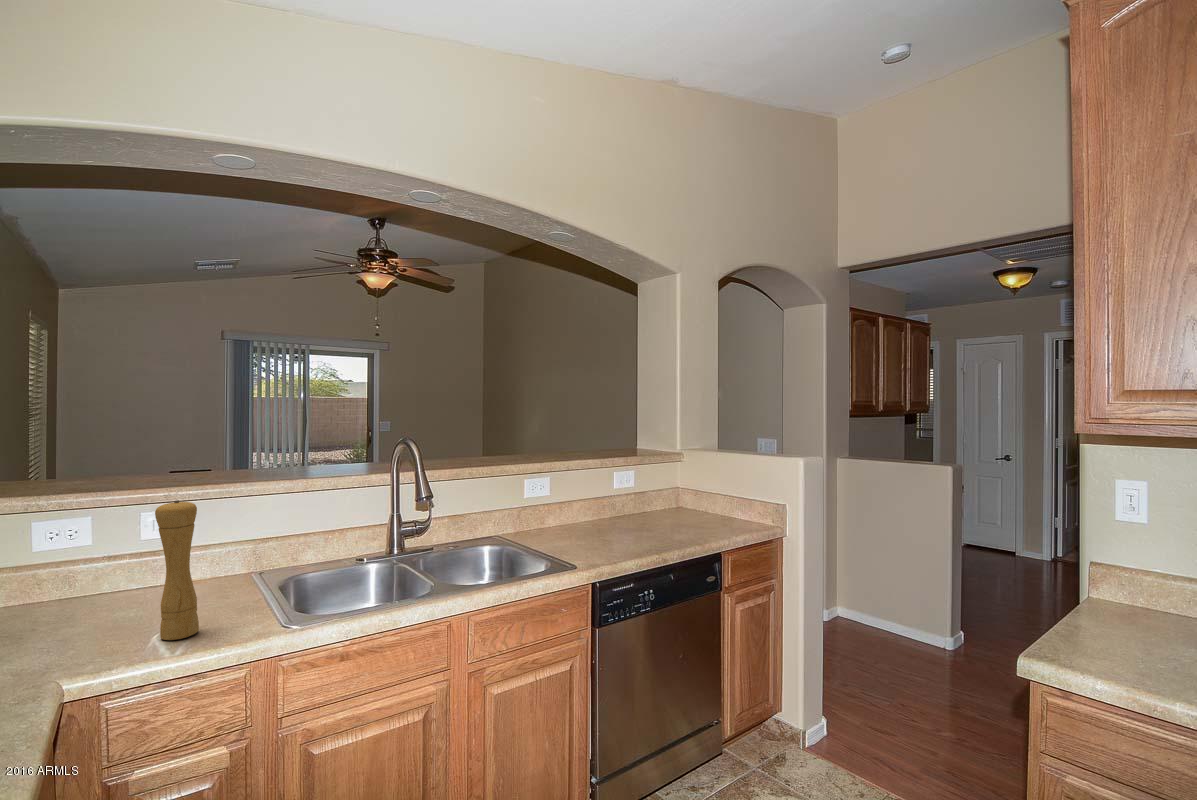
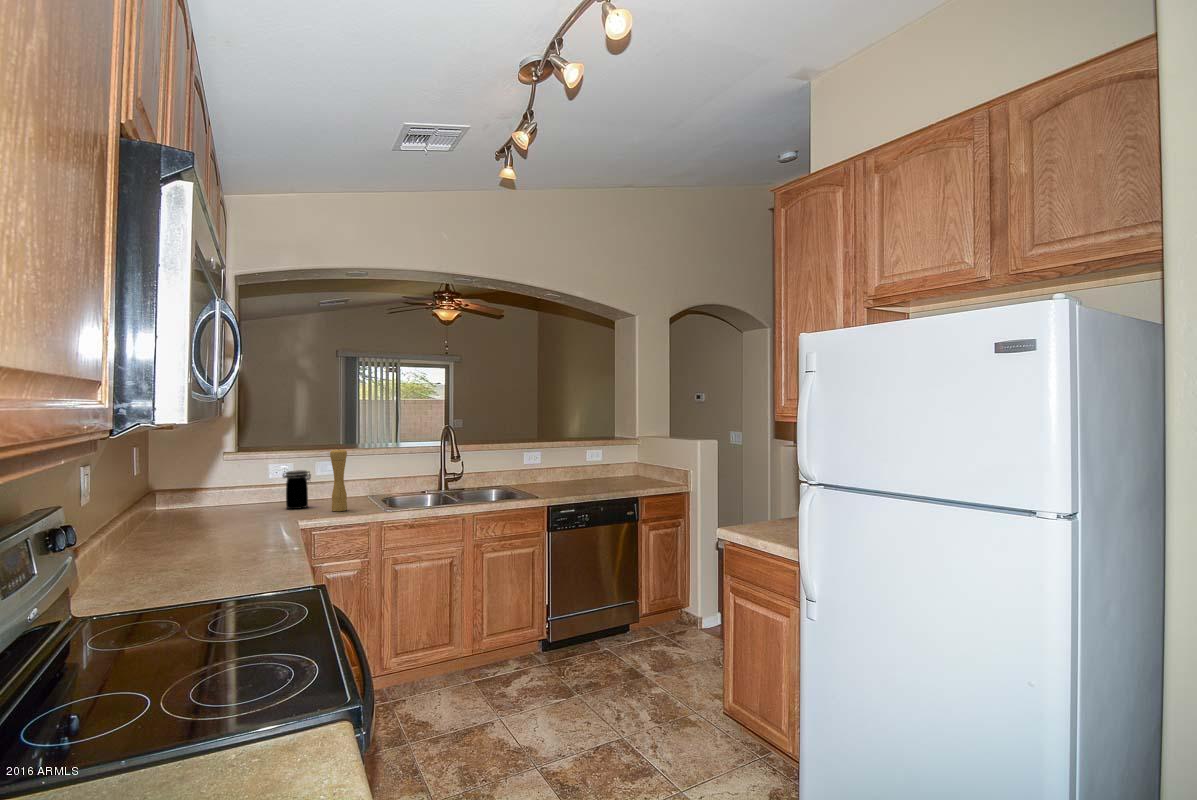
jar: none [47,545,117,635] -> present [282,470,311,509]

